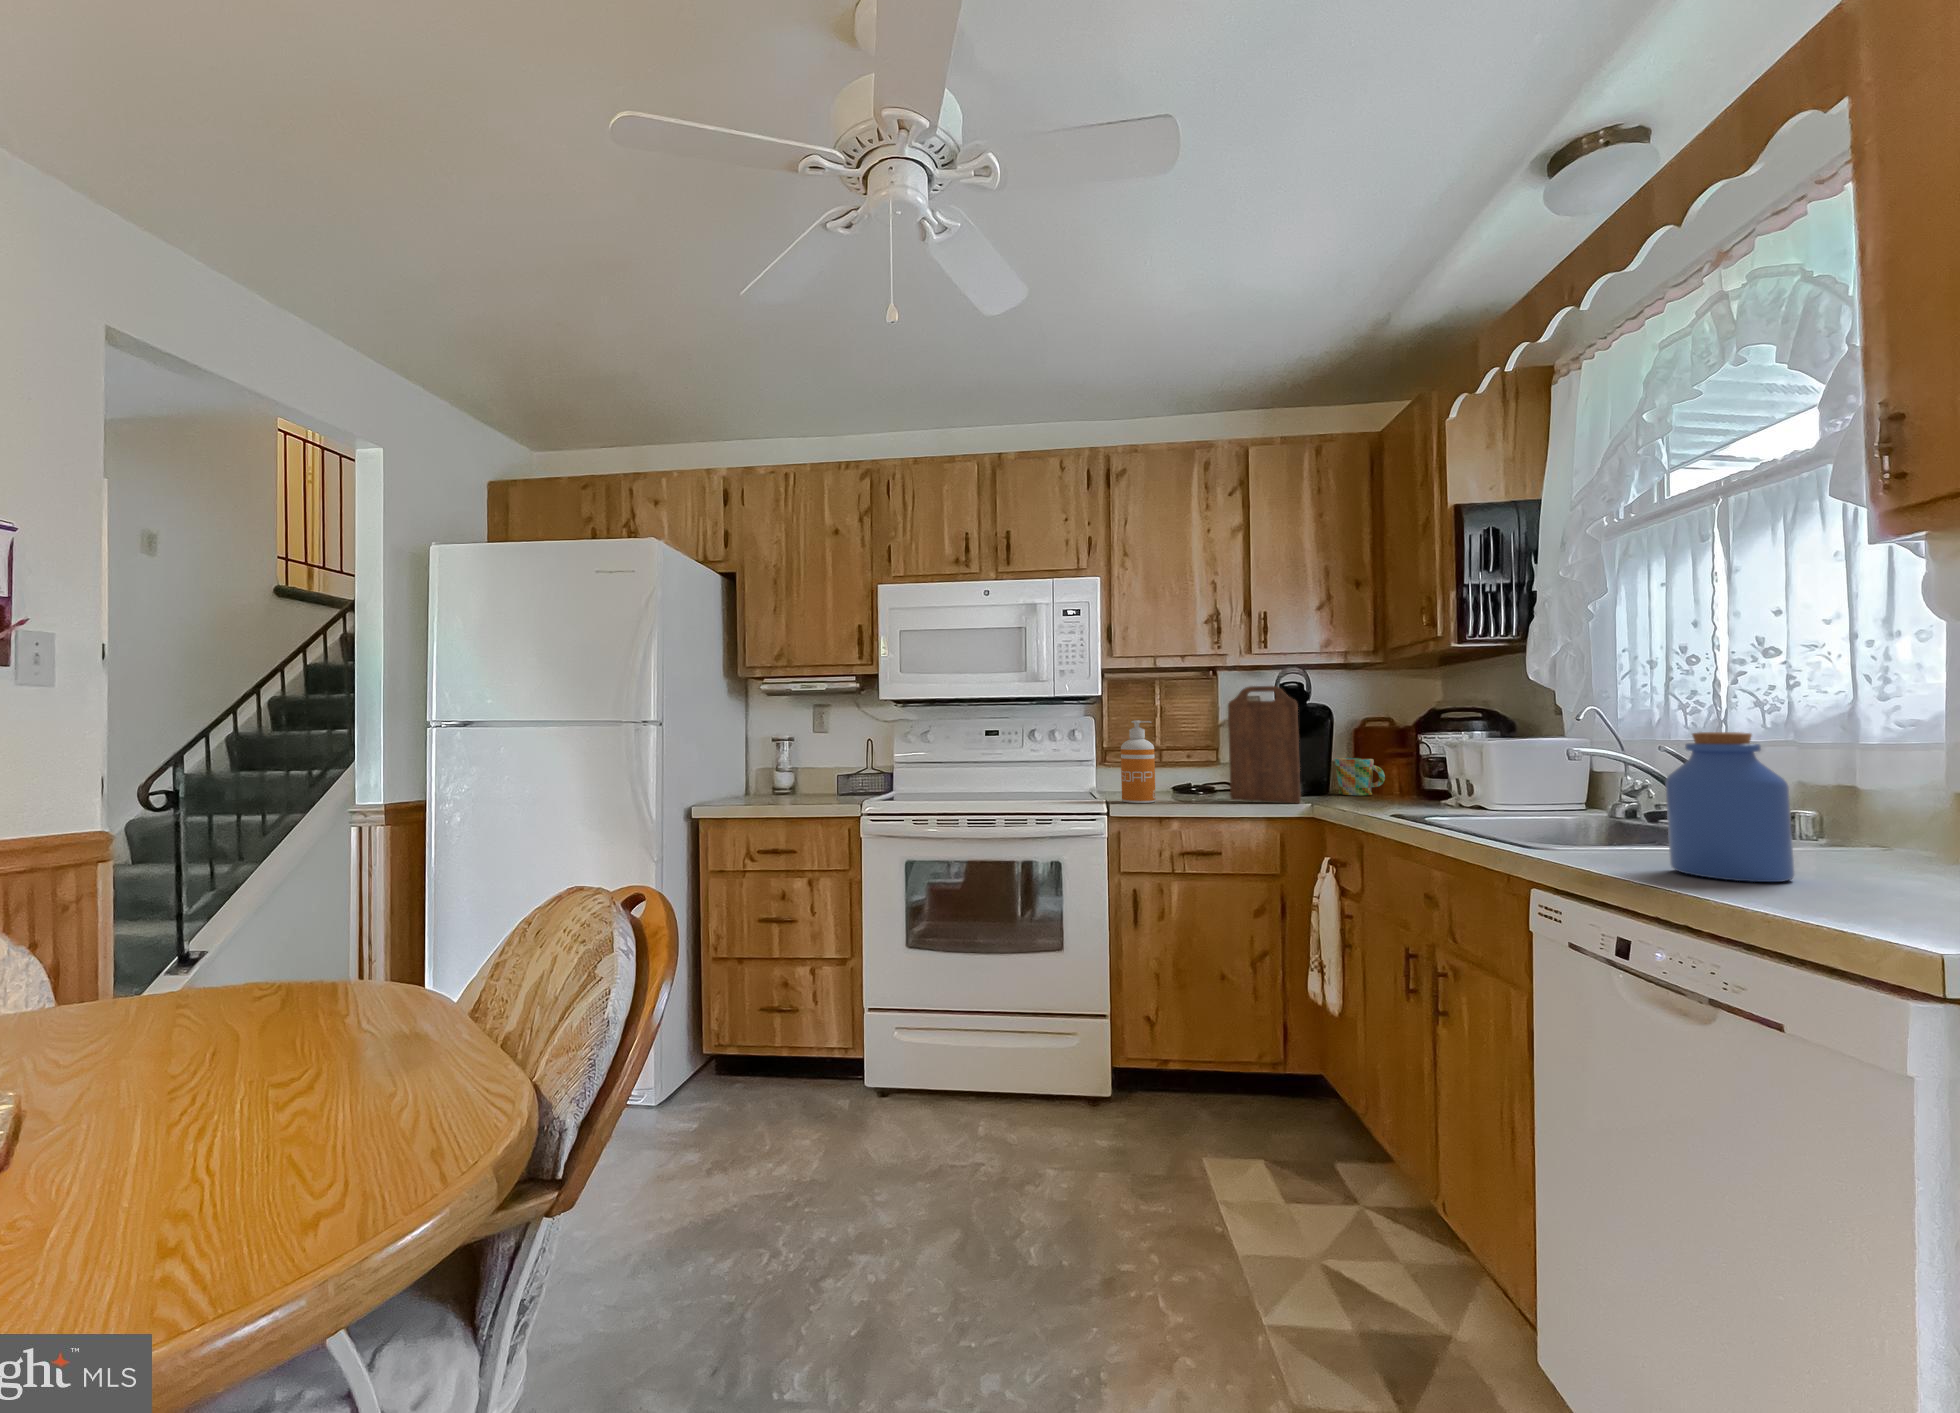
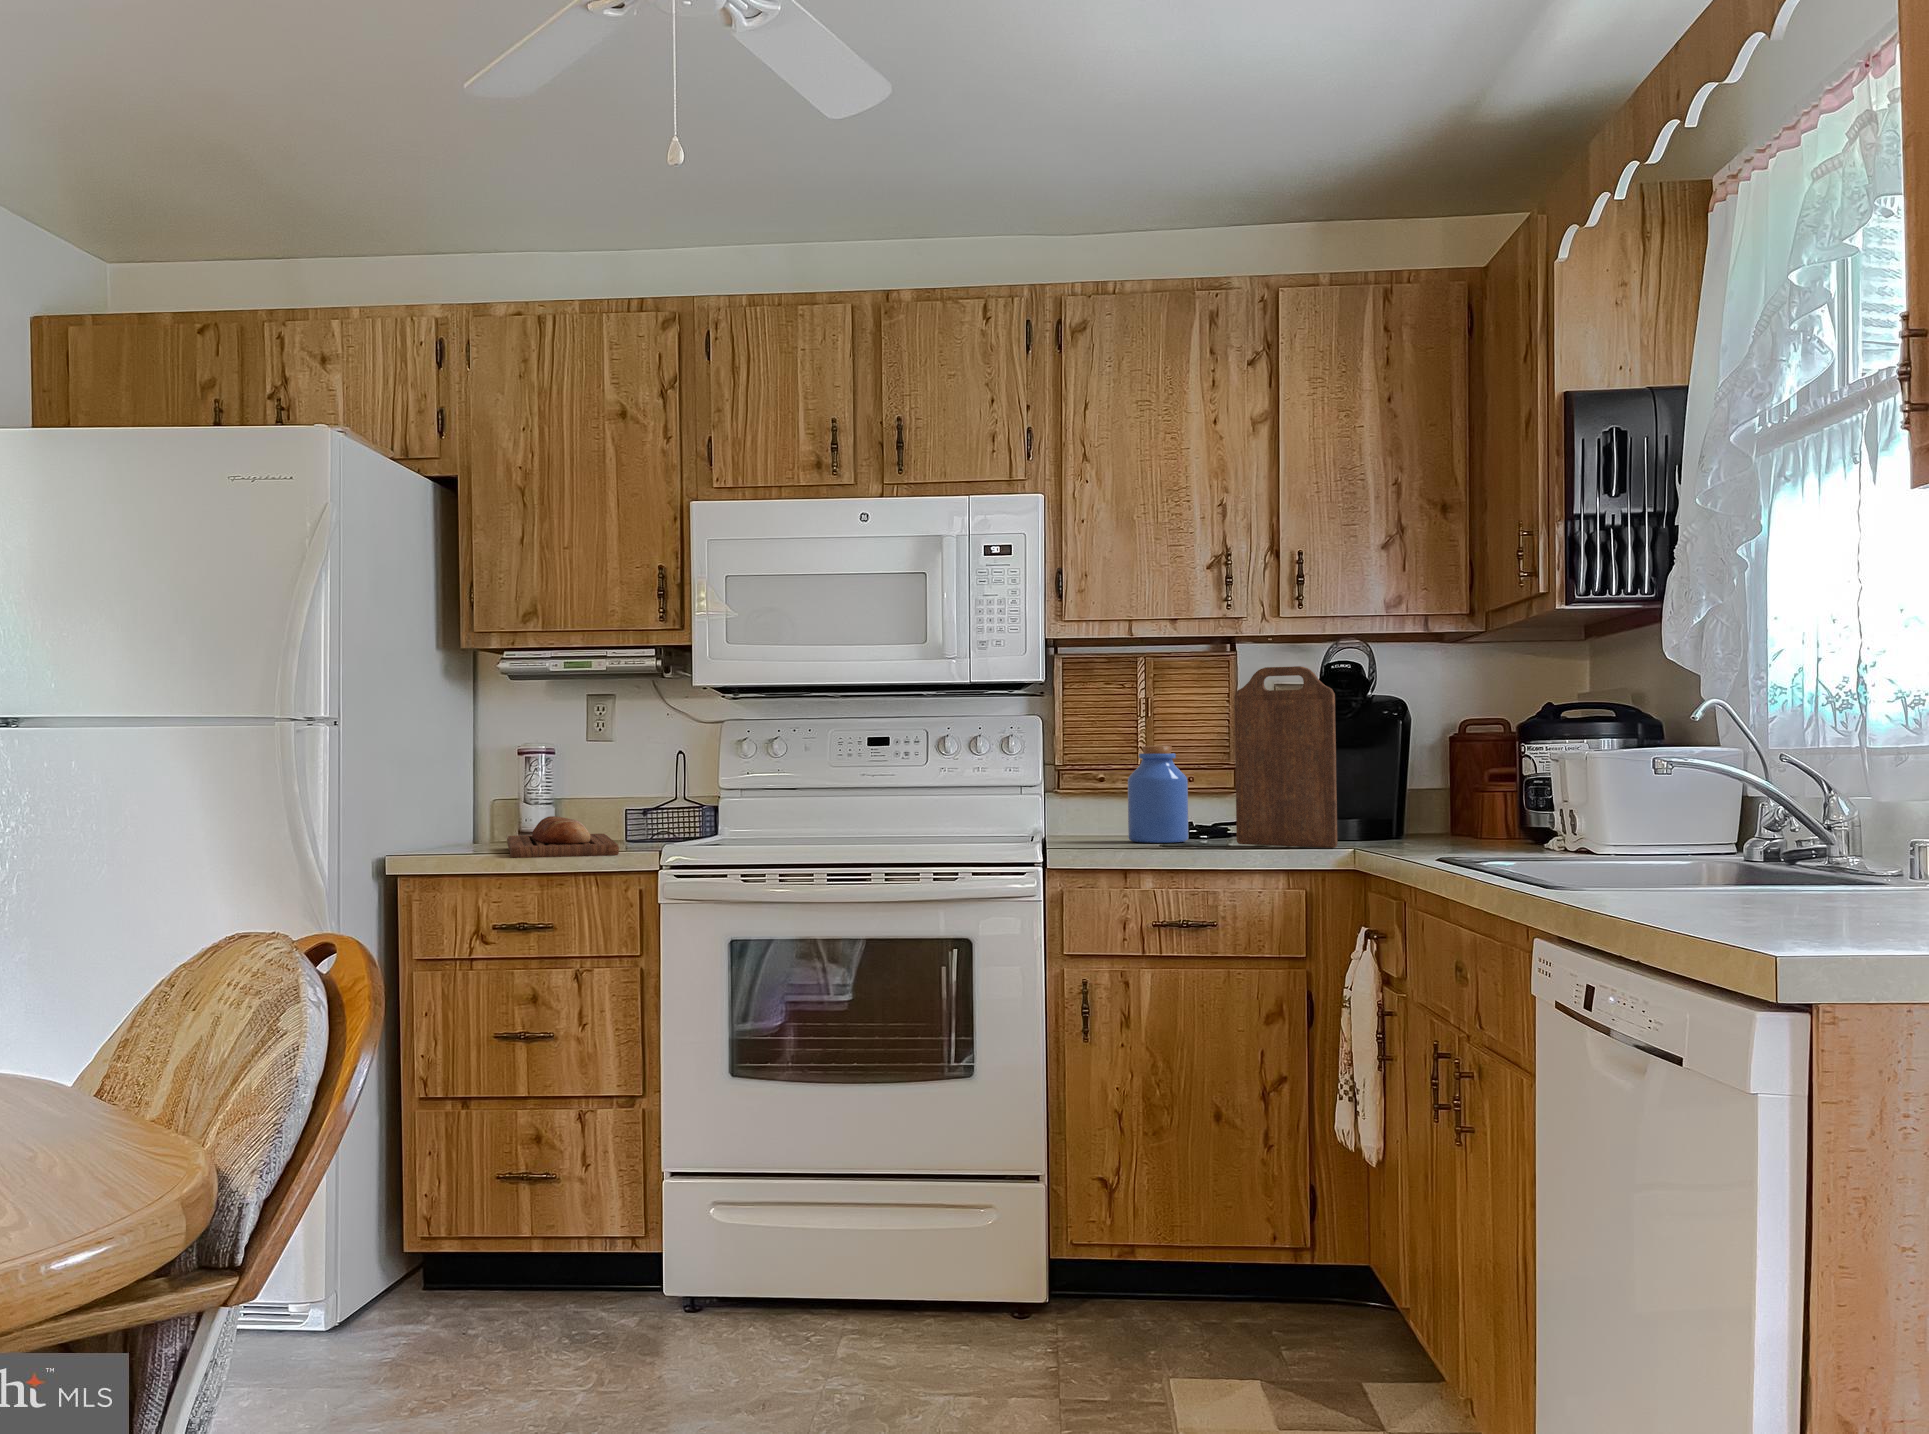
soap dispenser: present [1121,721,1156,803] -> none [1068,720,1120,848]
jar: present [1665,732,1795,882] -> present [1128,746,1188,843]
mug: present [1335,758,1385,796] -> none [1409,781,1482,839]
bread loaf: none [767,781,837,810] -> present [507,816,619,858]

